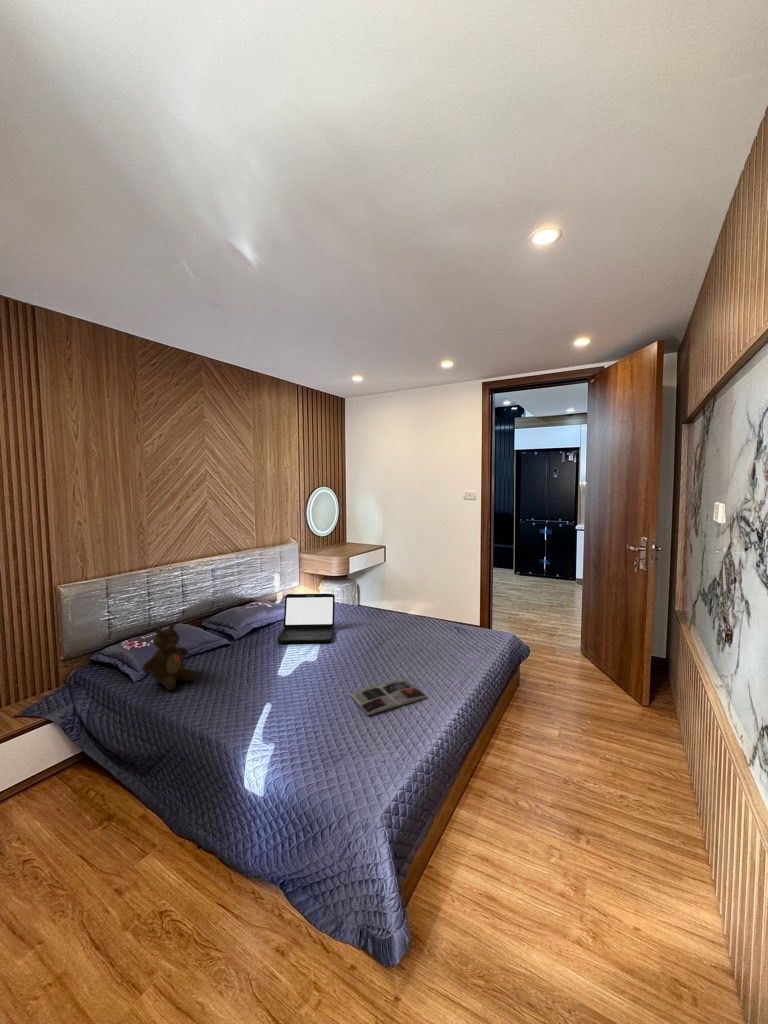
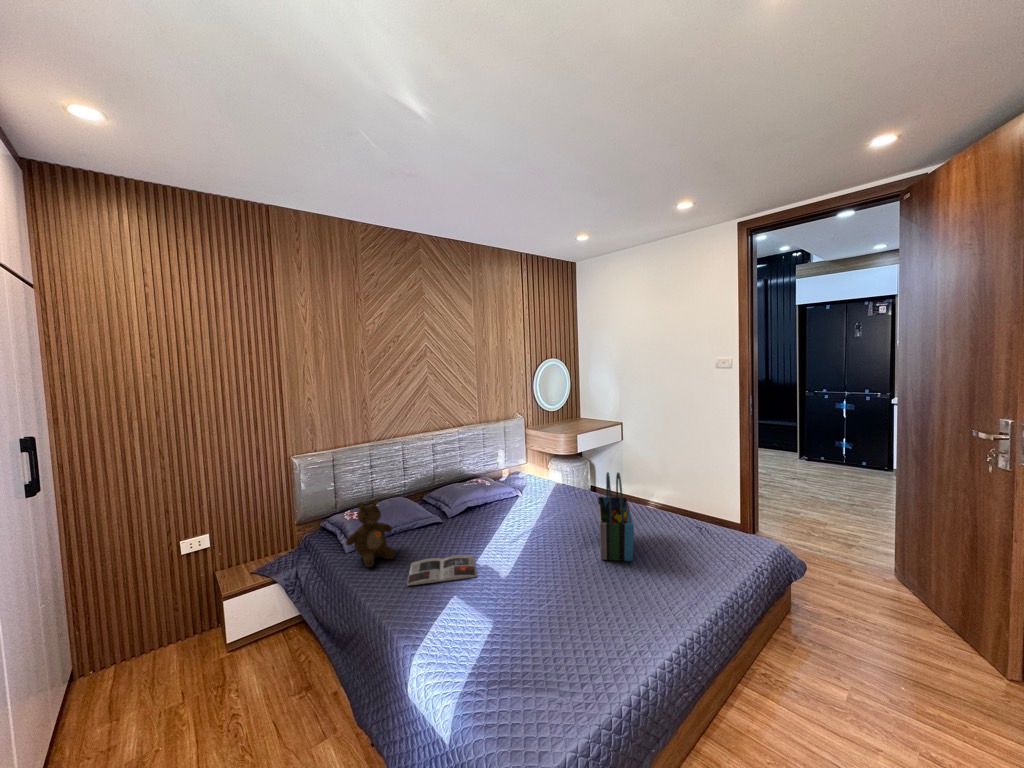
tote bag: none [383,585,418,658] -> present [598,472,634,561]
laptop: present [277,594,335,643] -> none [484,474,548,531]
magazine: present [350,679,427,715] -> present [407,555,477,586]

